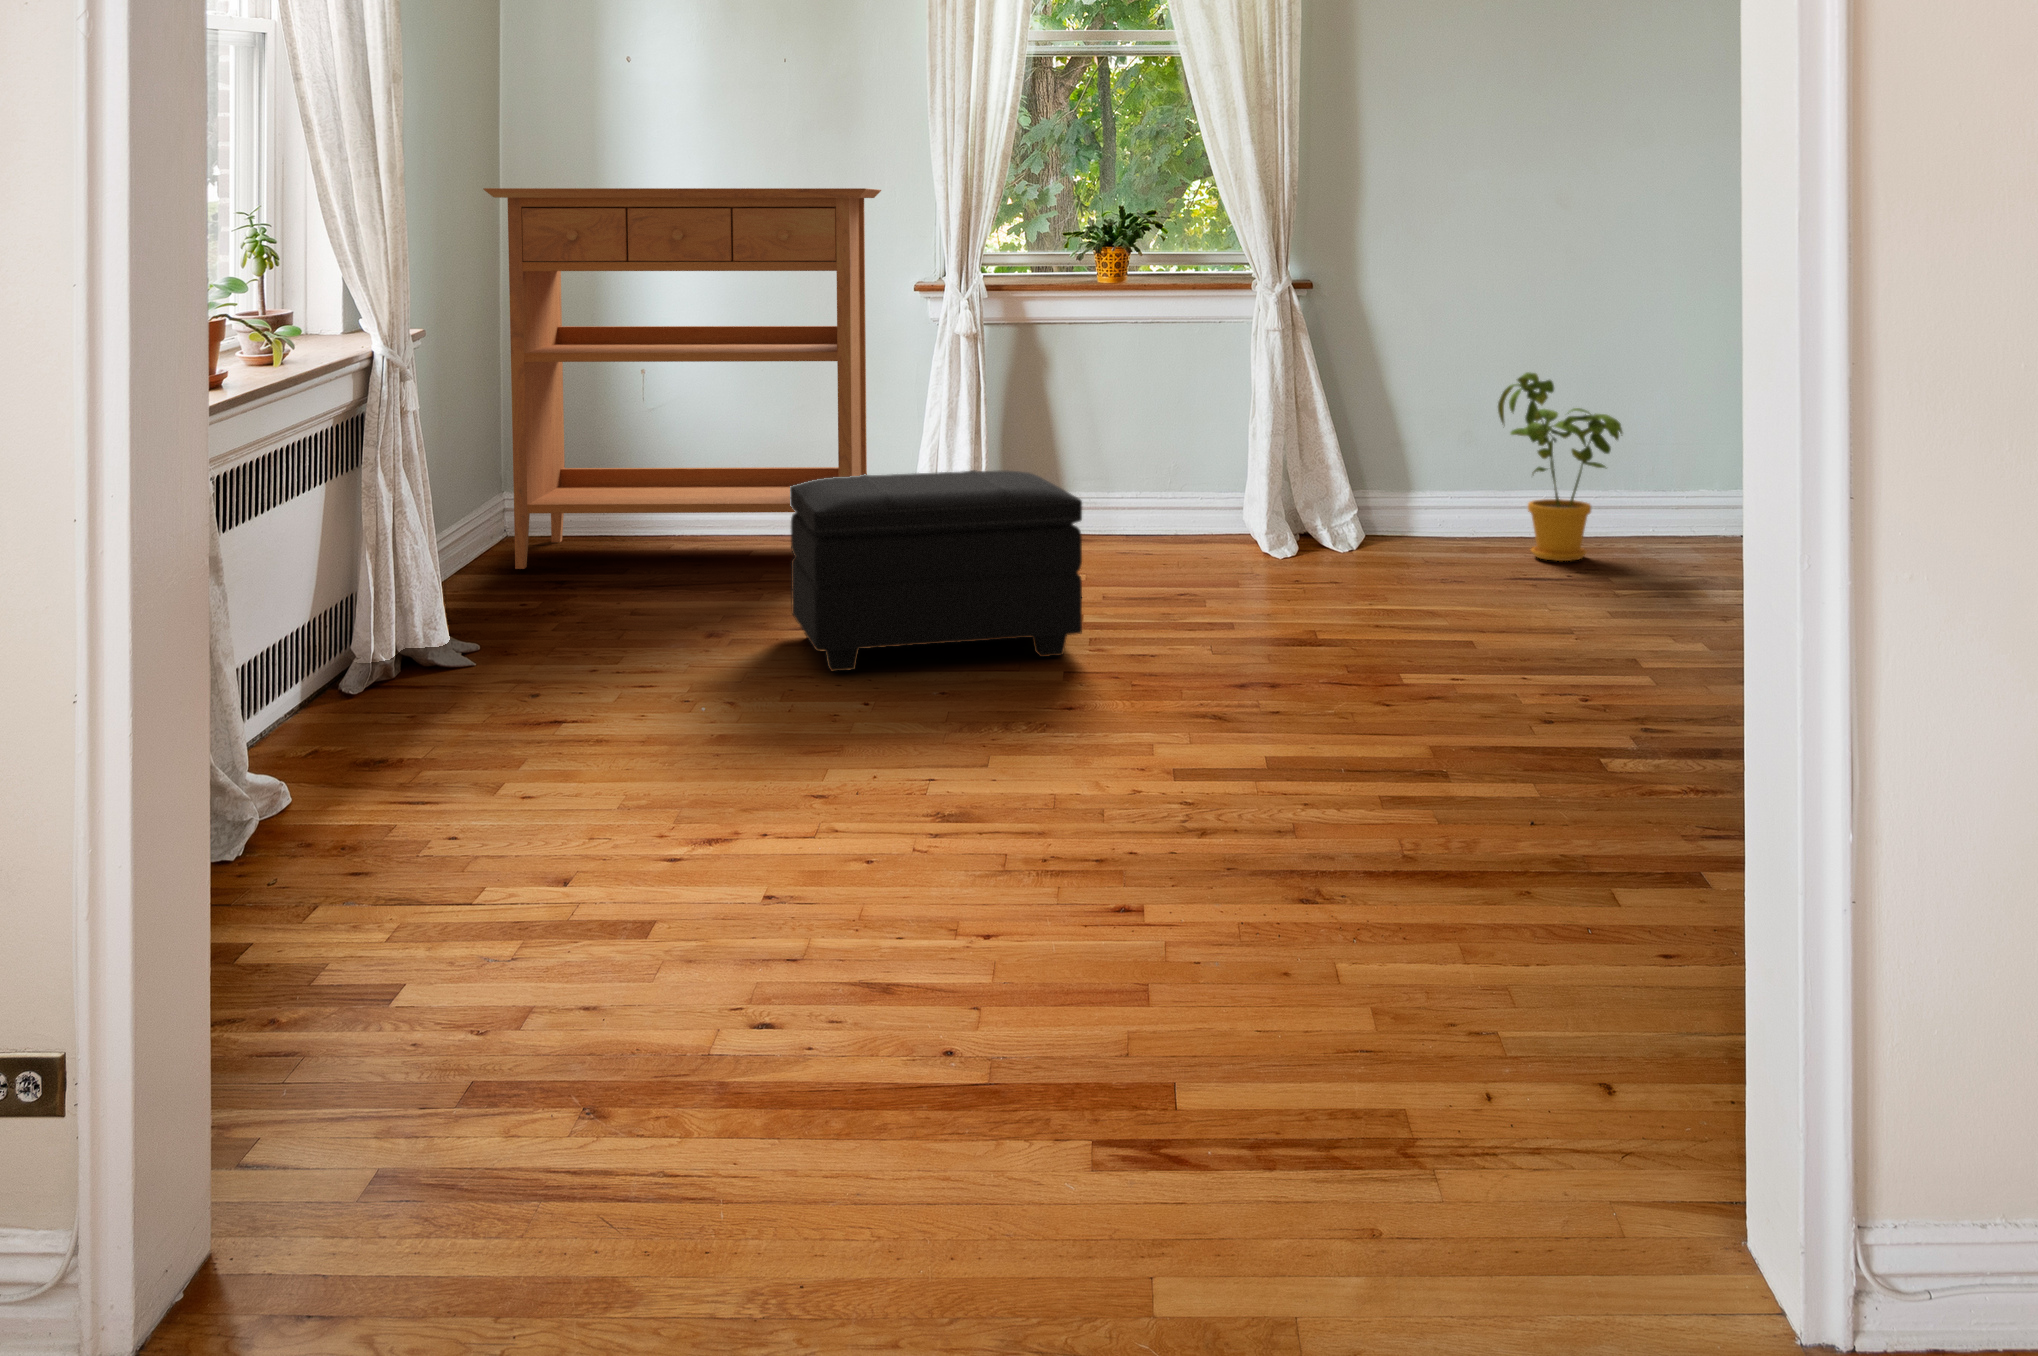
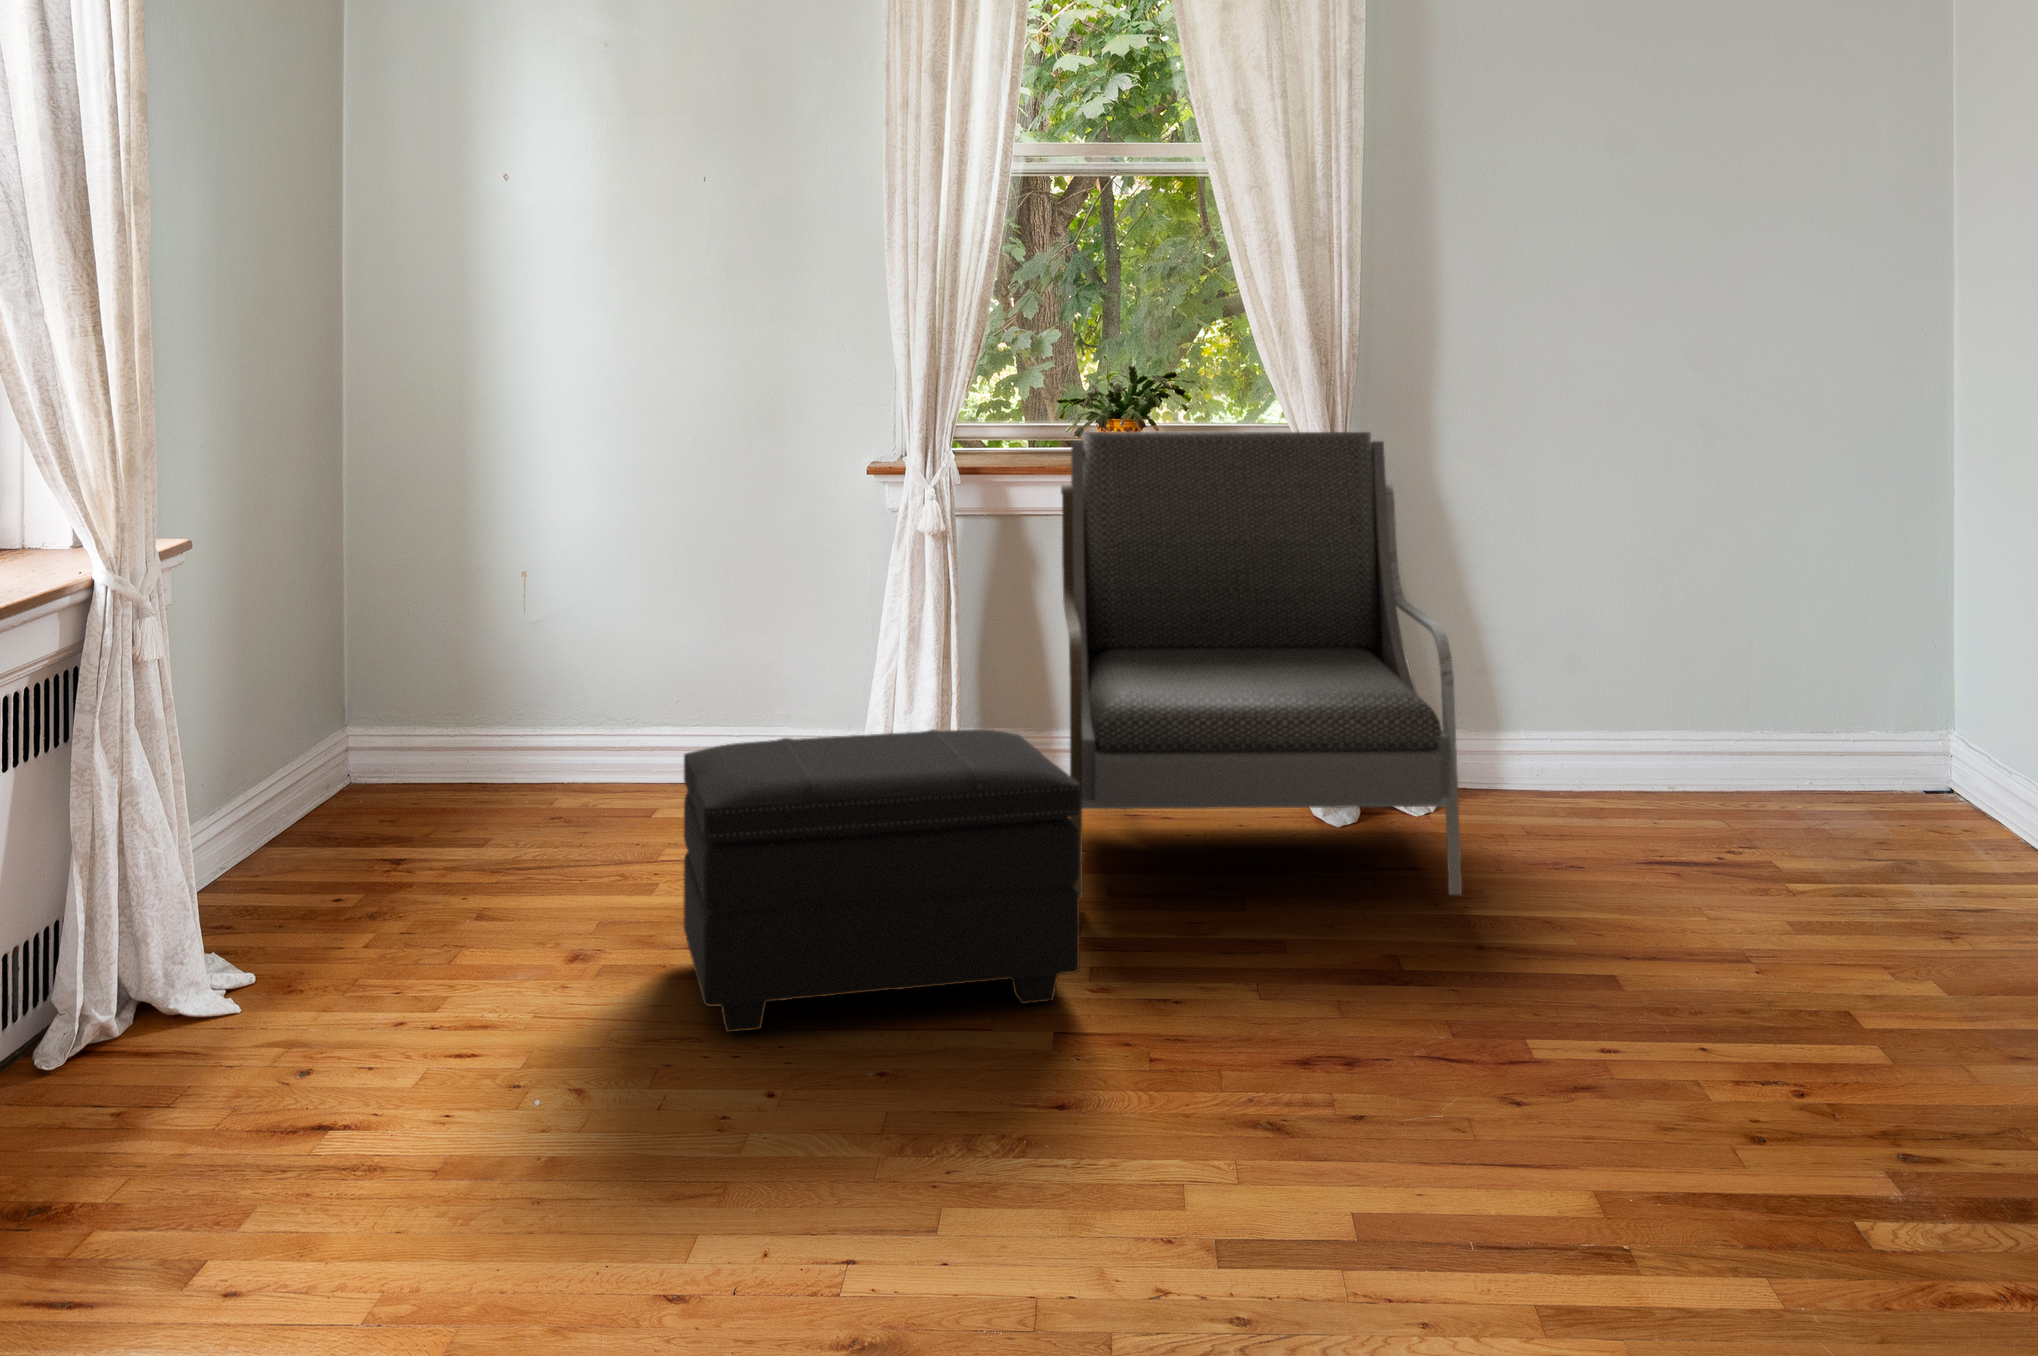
console table: present [483,188,881,569] -> none [307,342,828,839]
armchair: none [1066,258,1367,599] -> present [1061,432,1462,899]
house plant: present [1498,372,1622,561] -> none [1618,585,1785,832]

